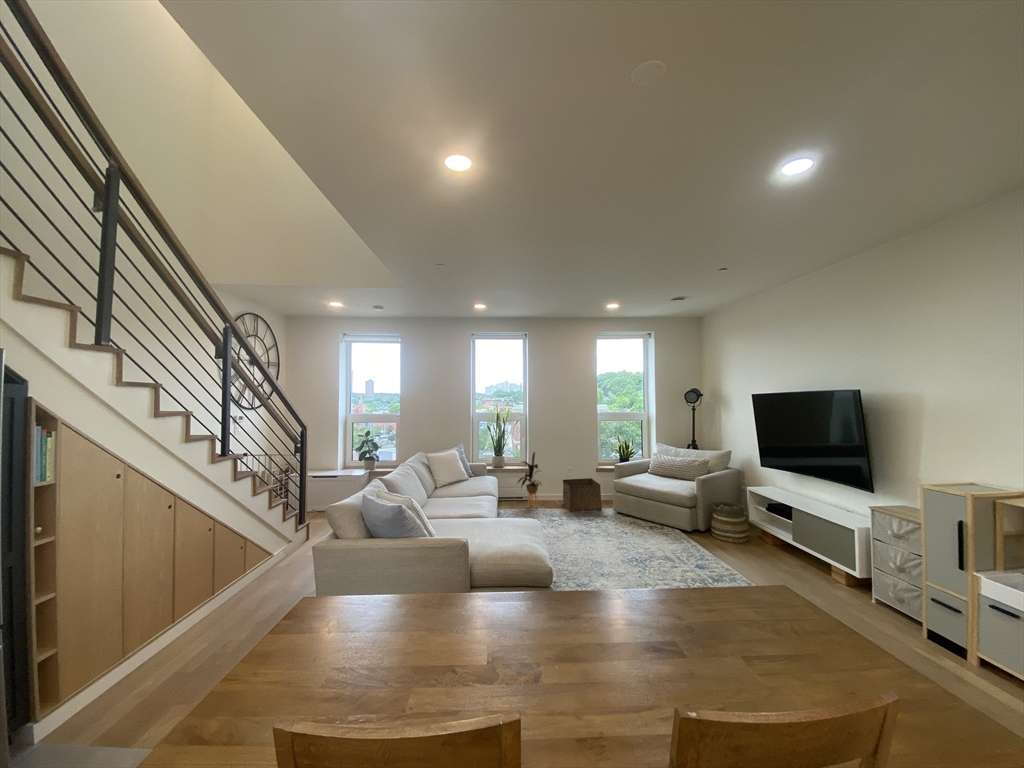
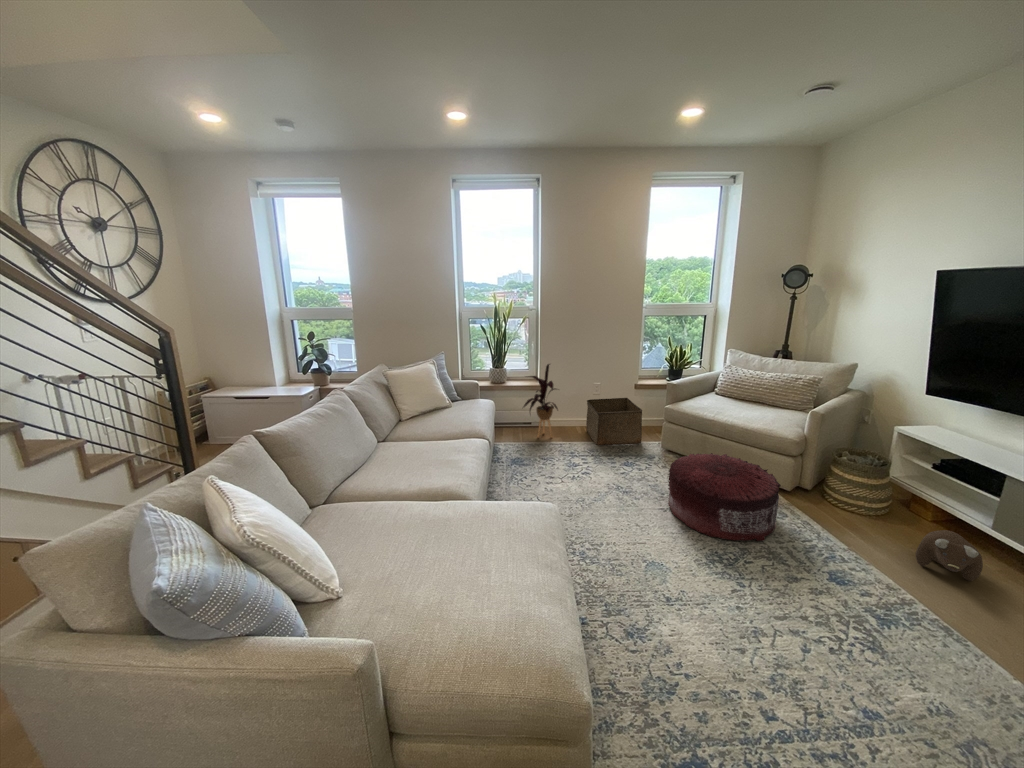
pouf: none [610,506,674,552] -> present [668,453,781,541]
plush toy: none [744,538,772,565] -> present [916,530,983,581]

